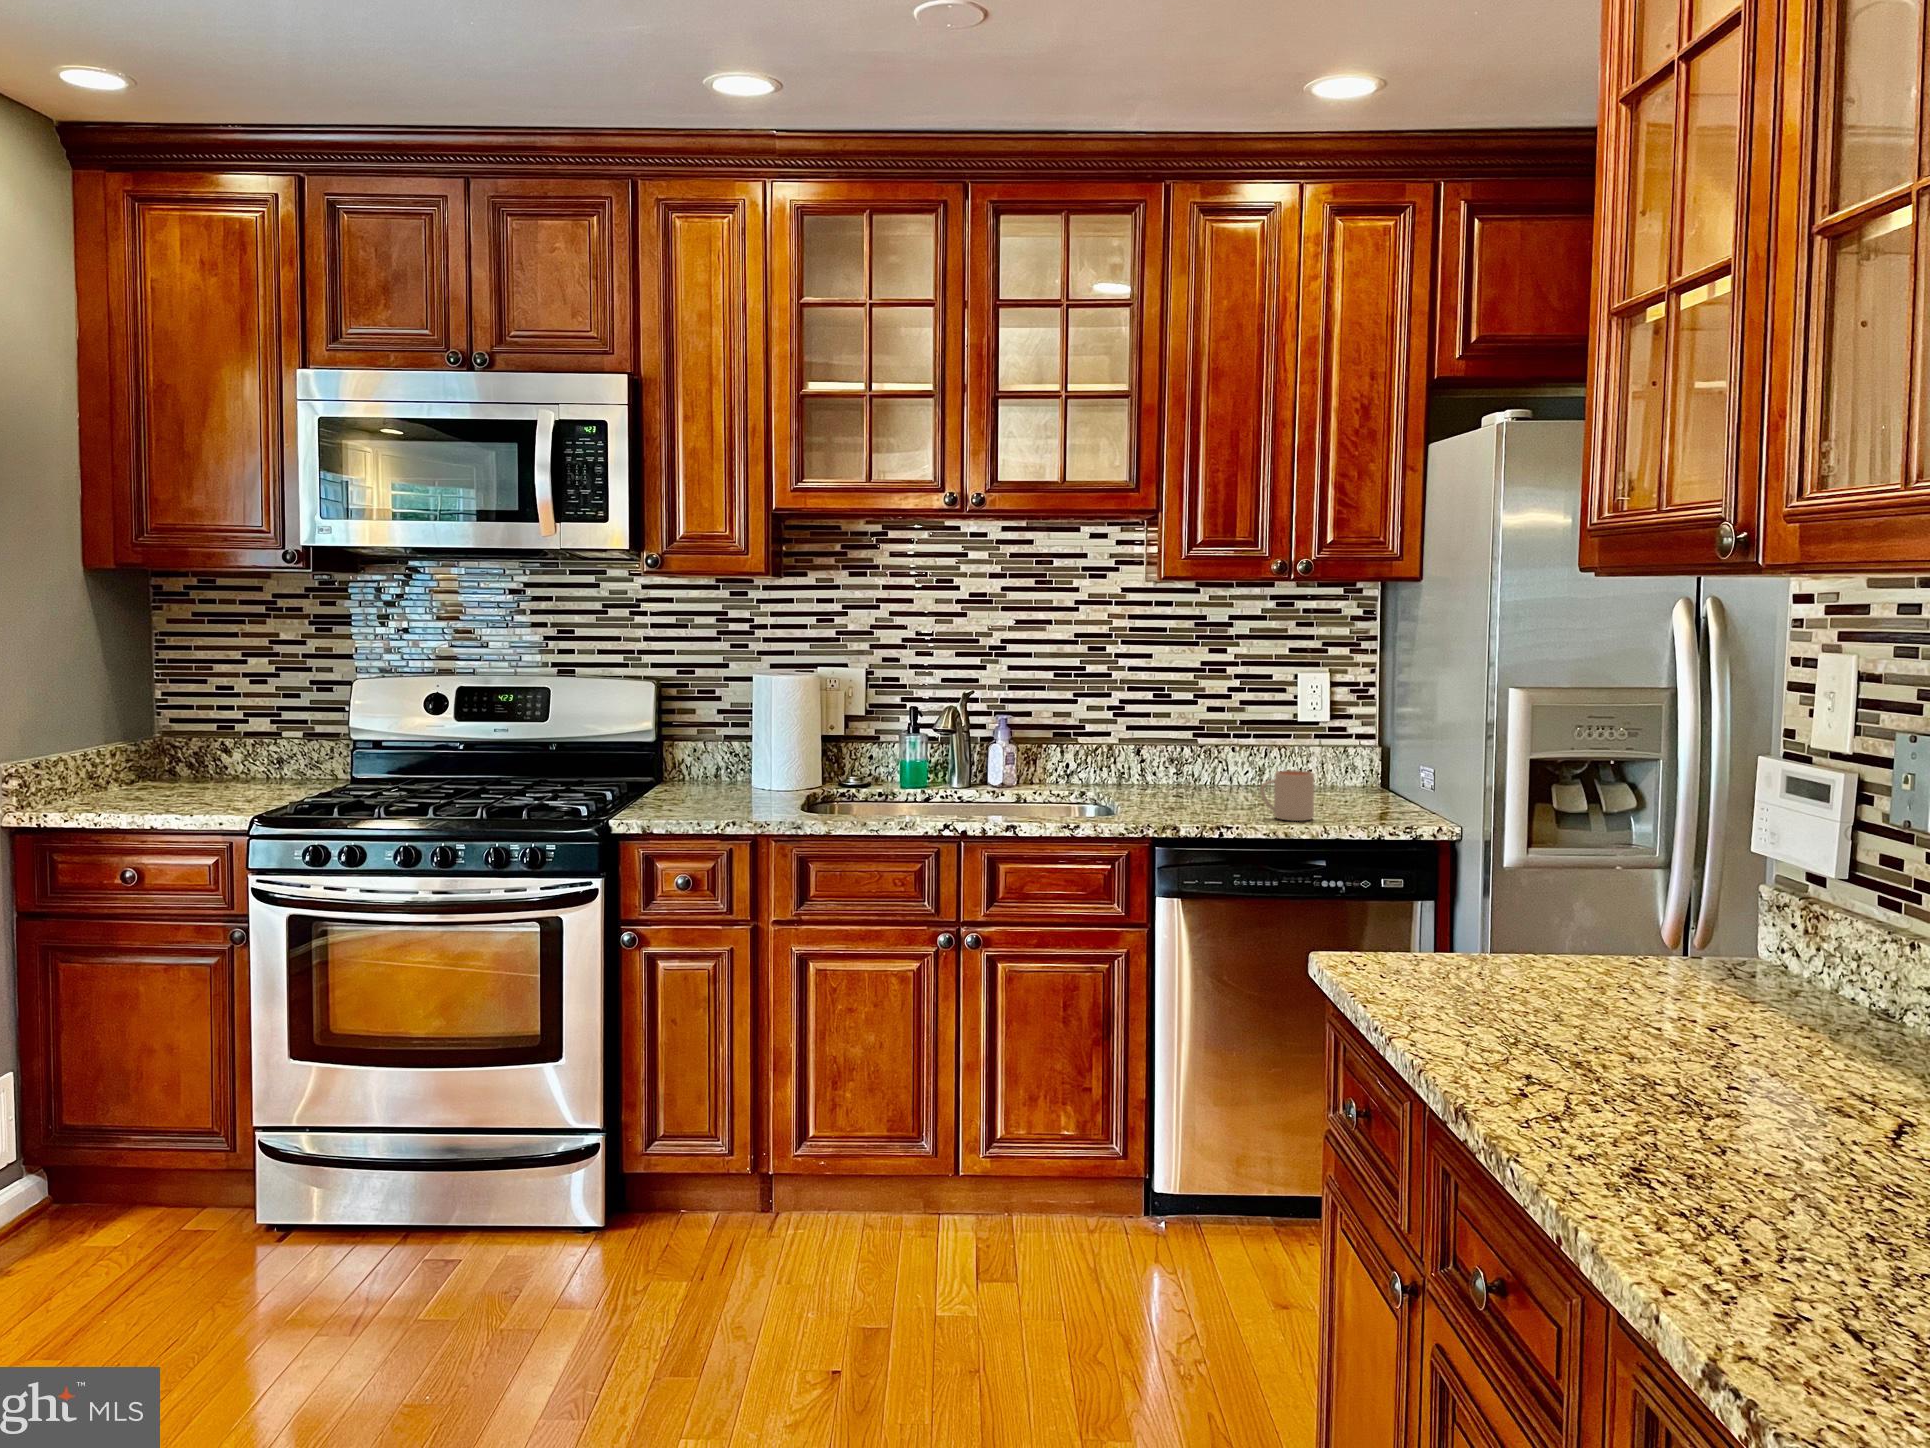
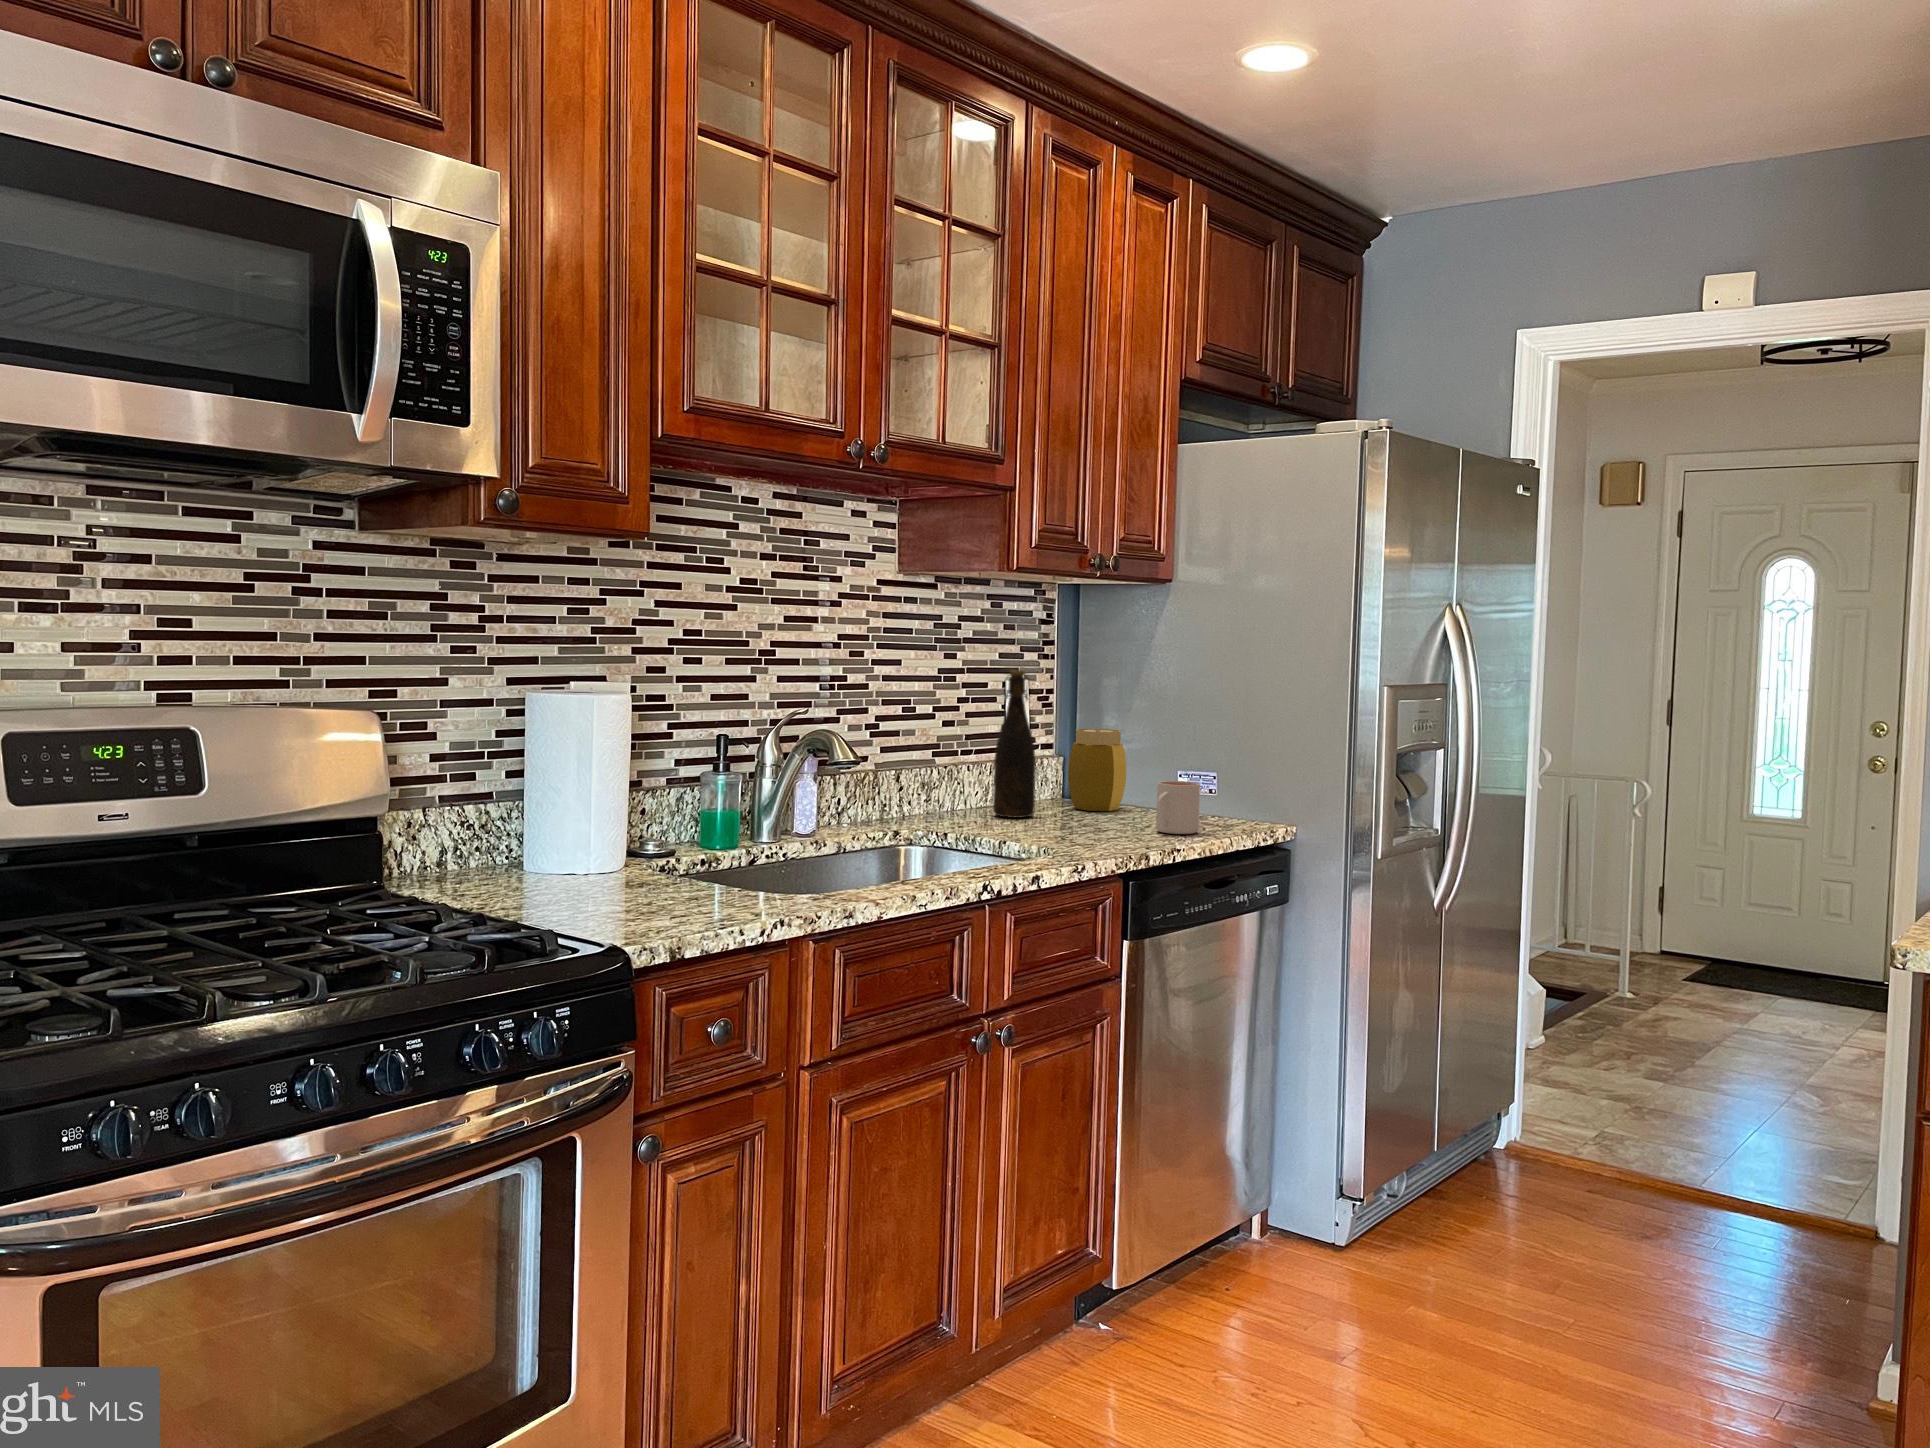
bottle: none [1230,664,1268,795] -> present [993,670,1036,818]
jar: none [1327,720,1381,800] -> present [1068,729,1126,811]

